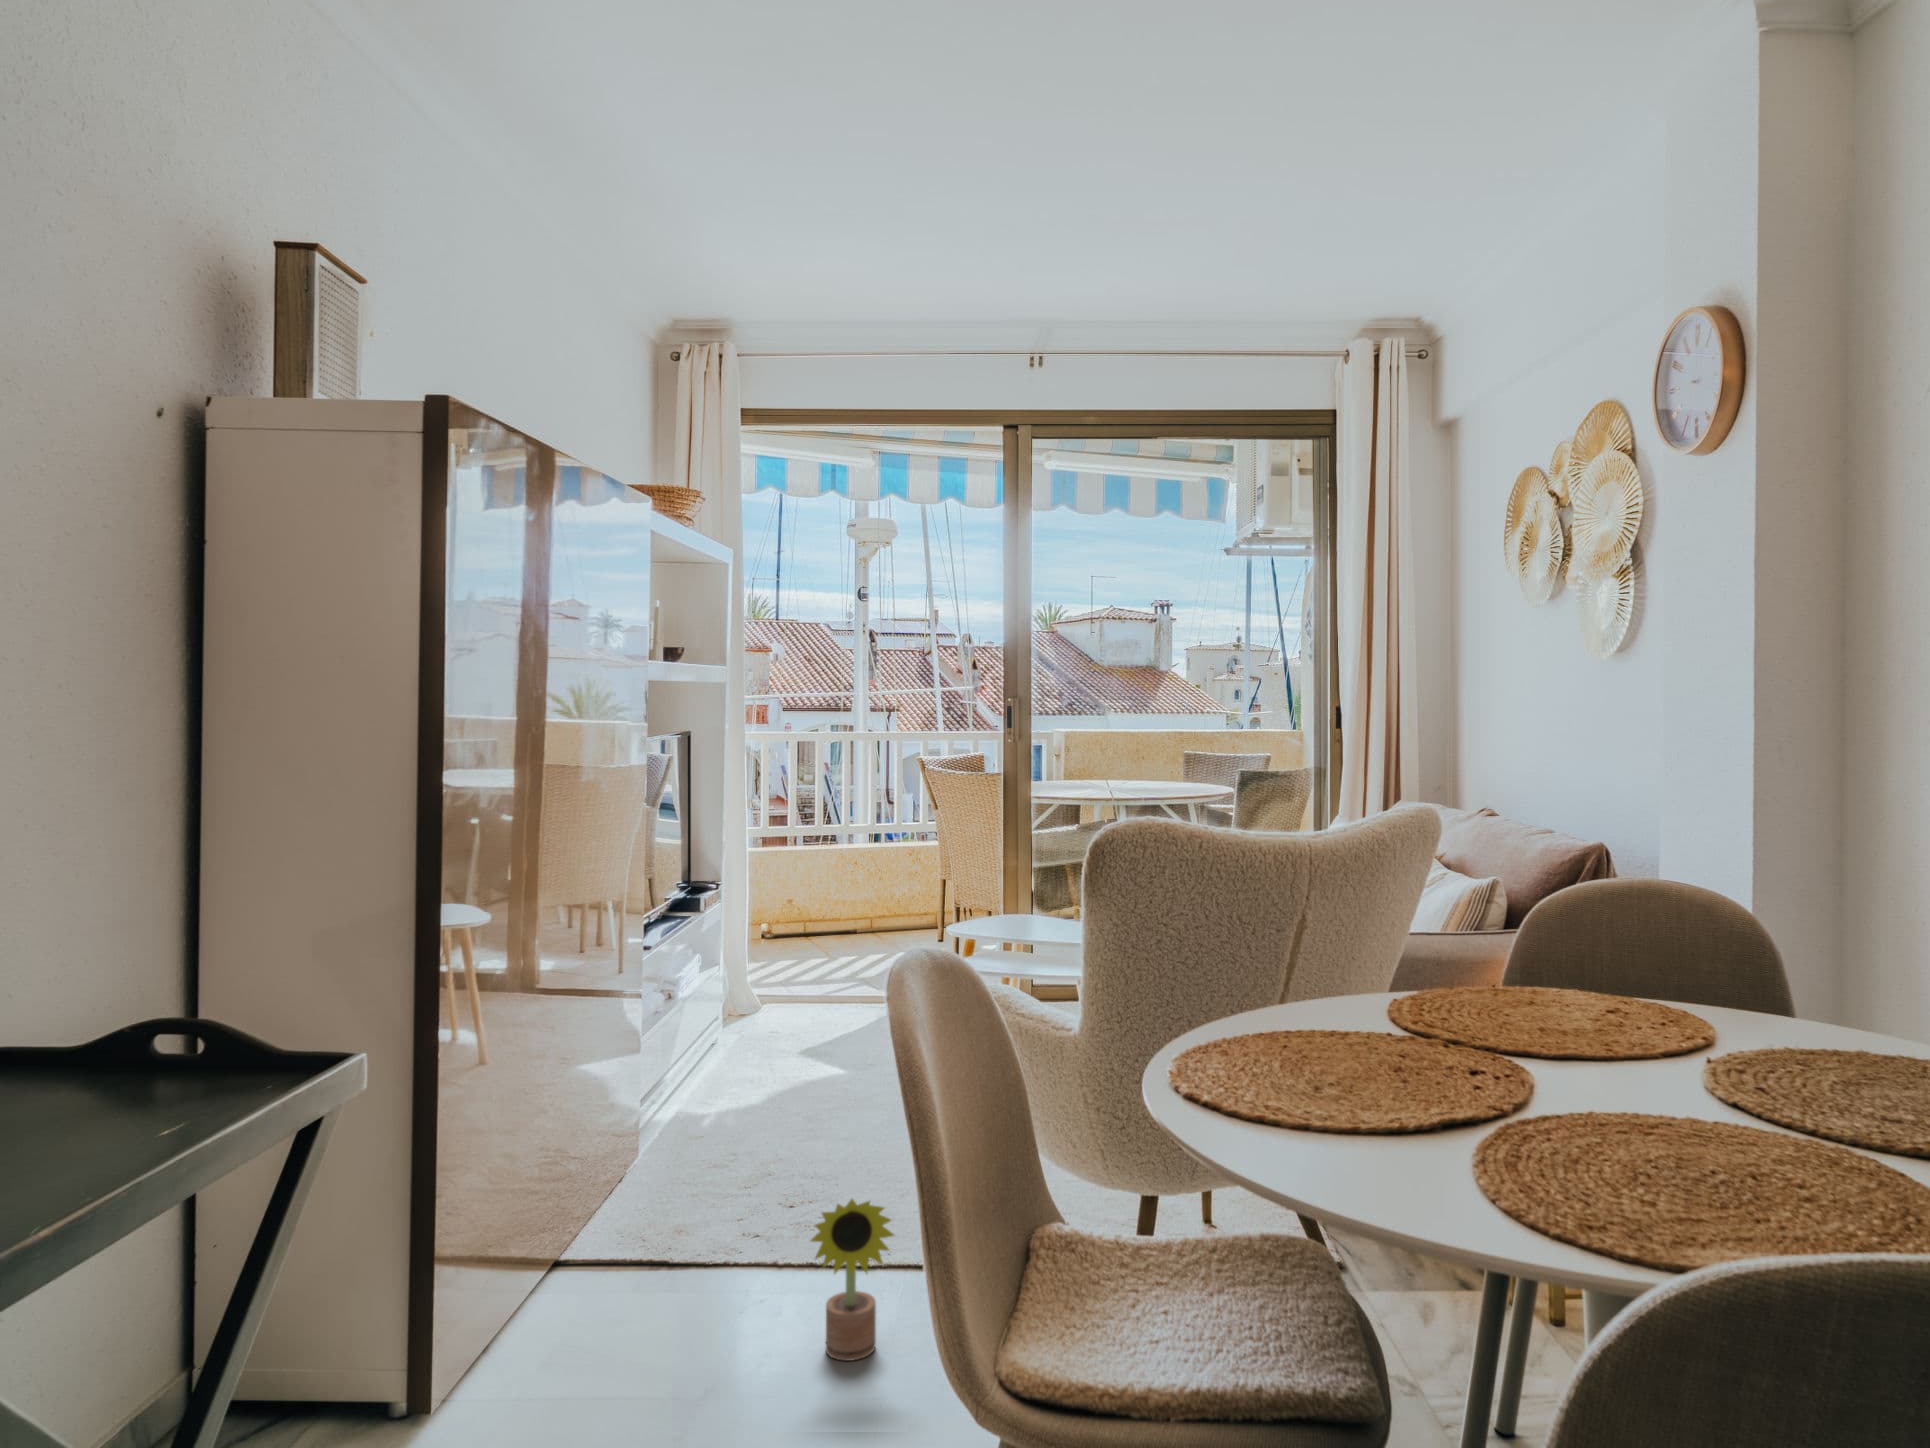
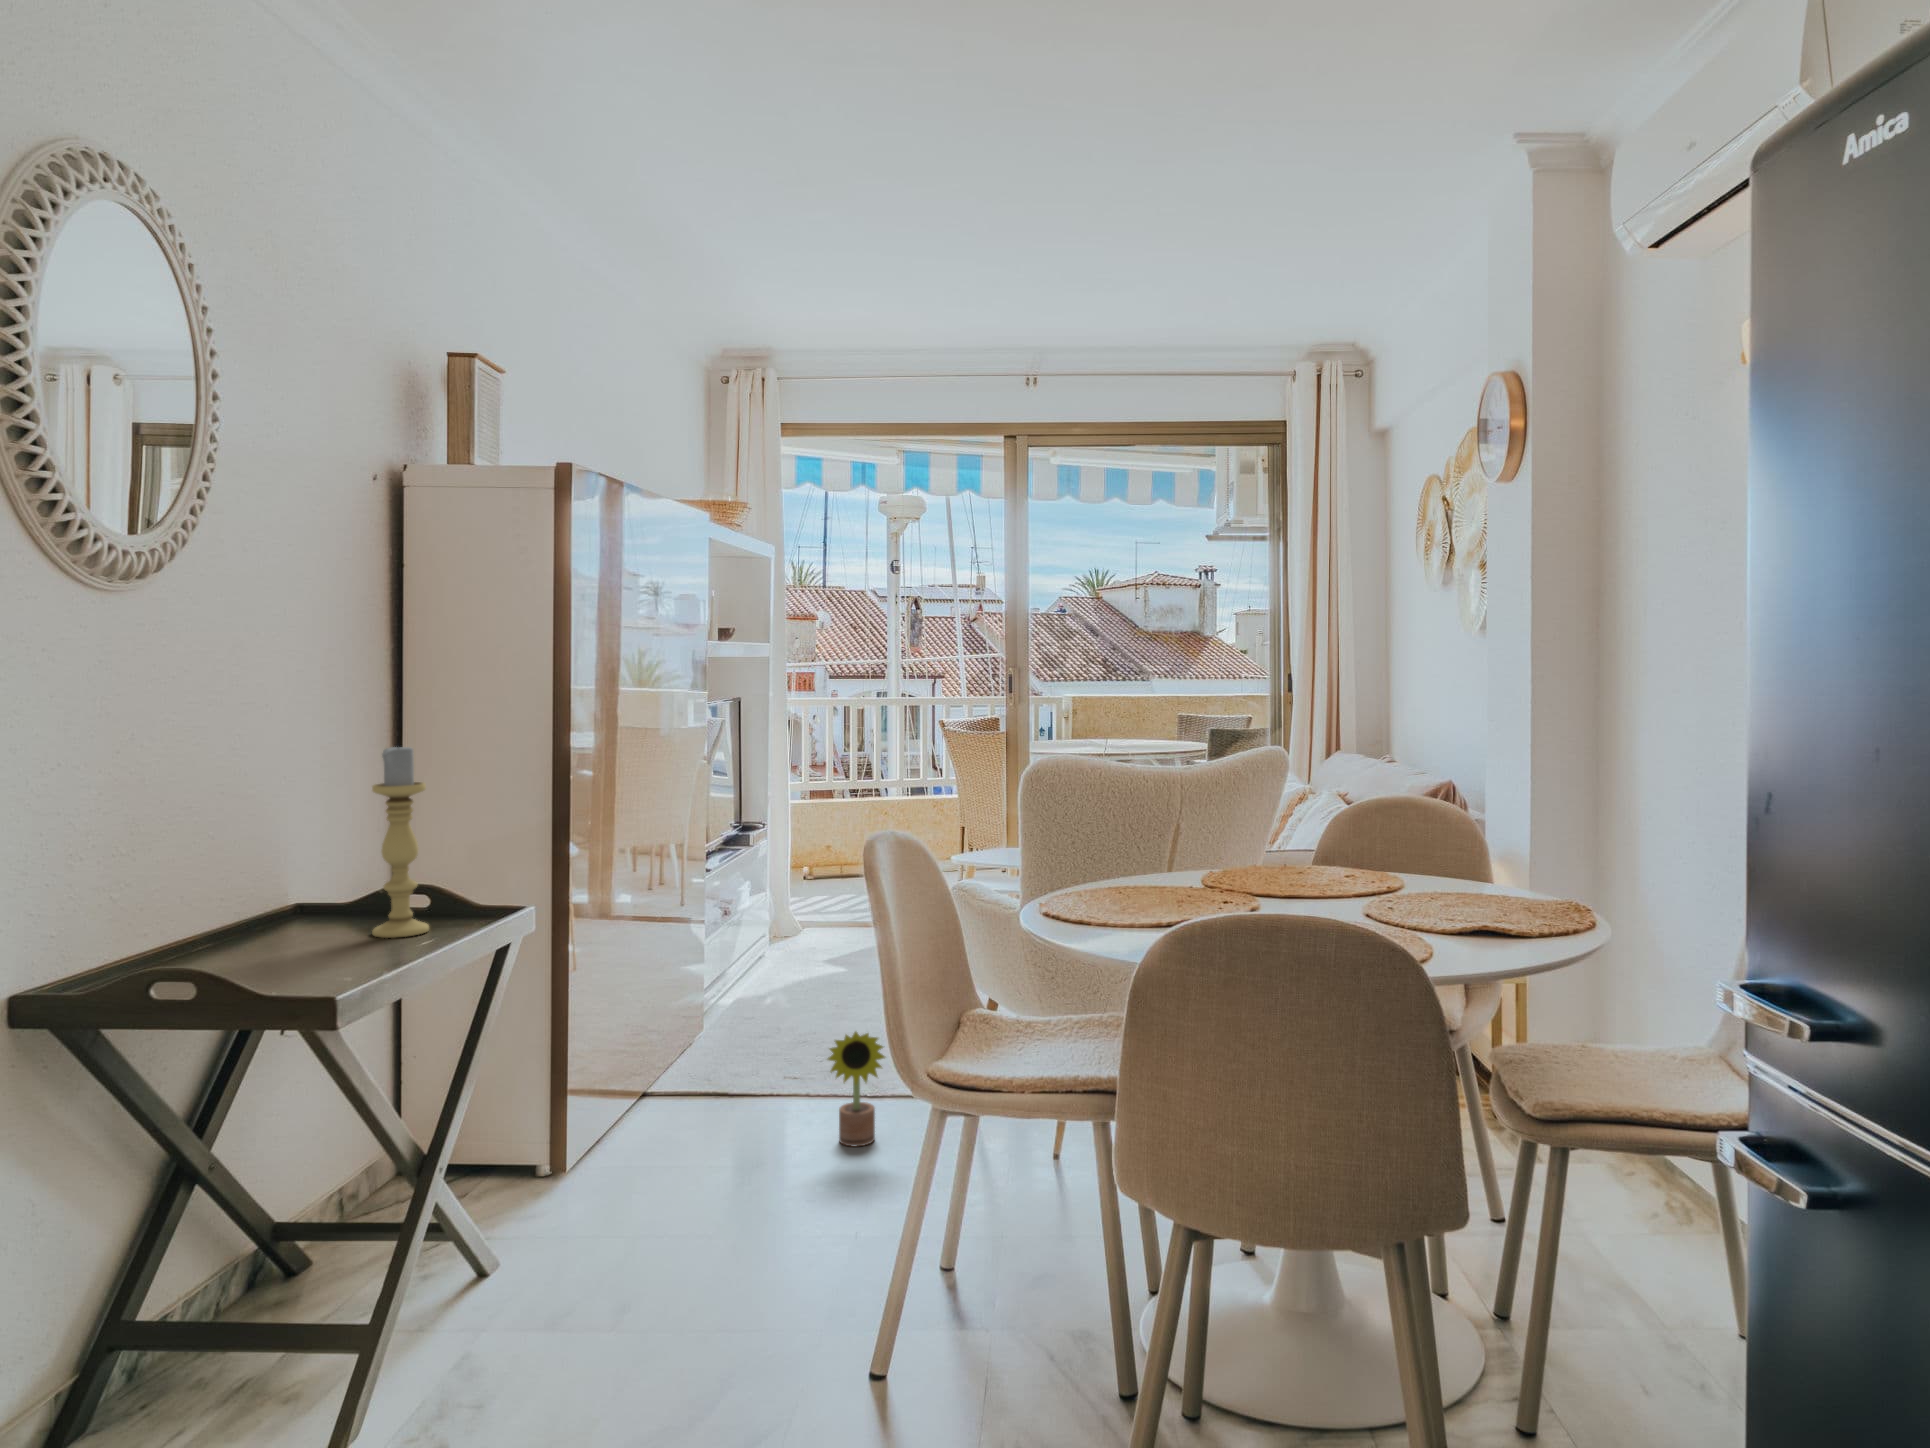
candle holder: none [64,802,171,1133] -> present [372,746,429,938]

